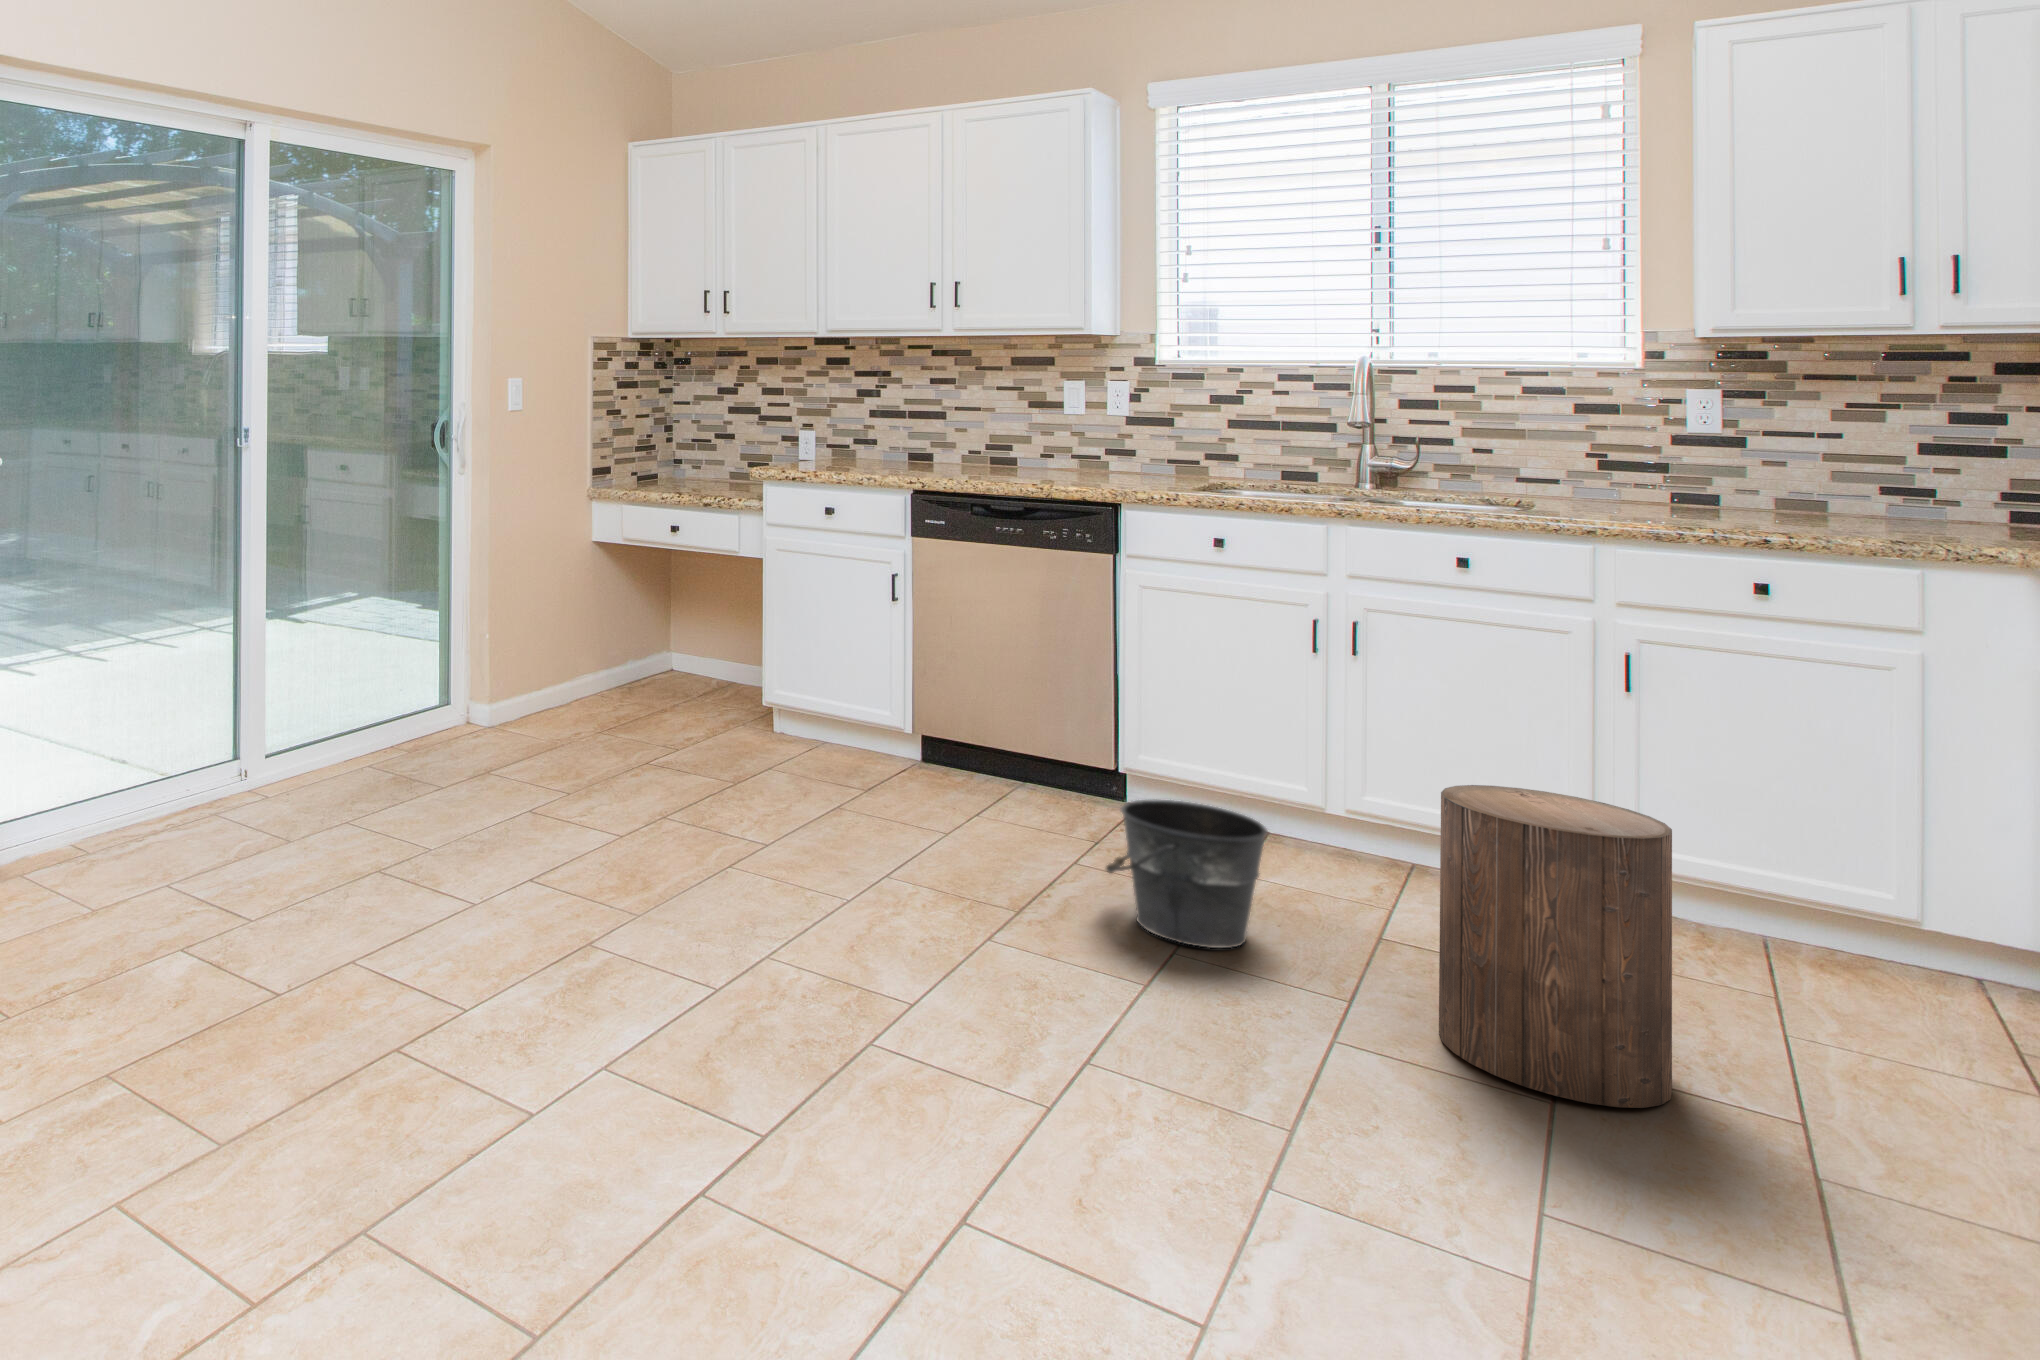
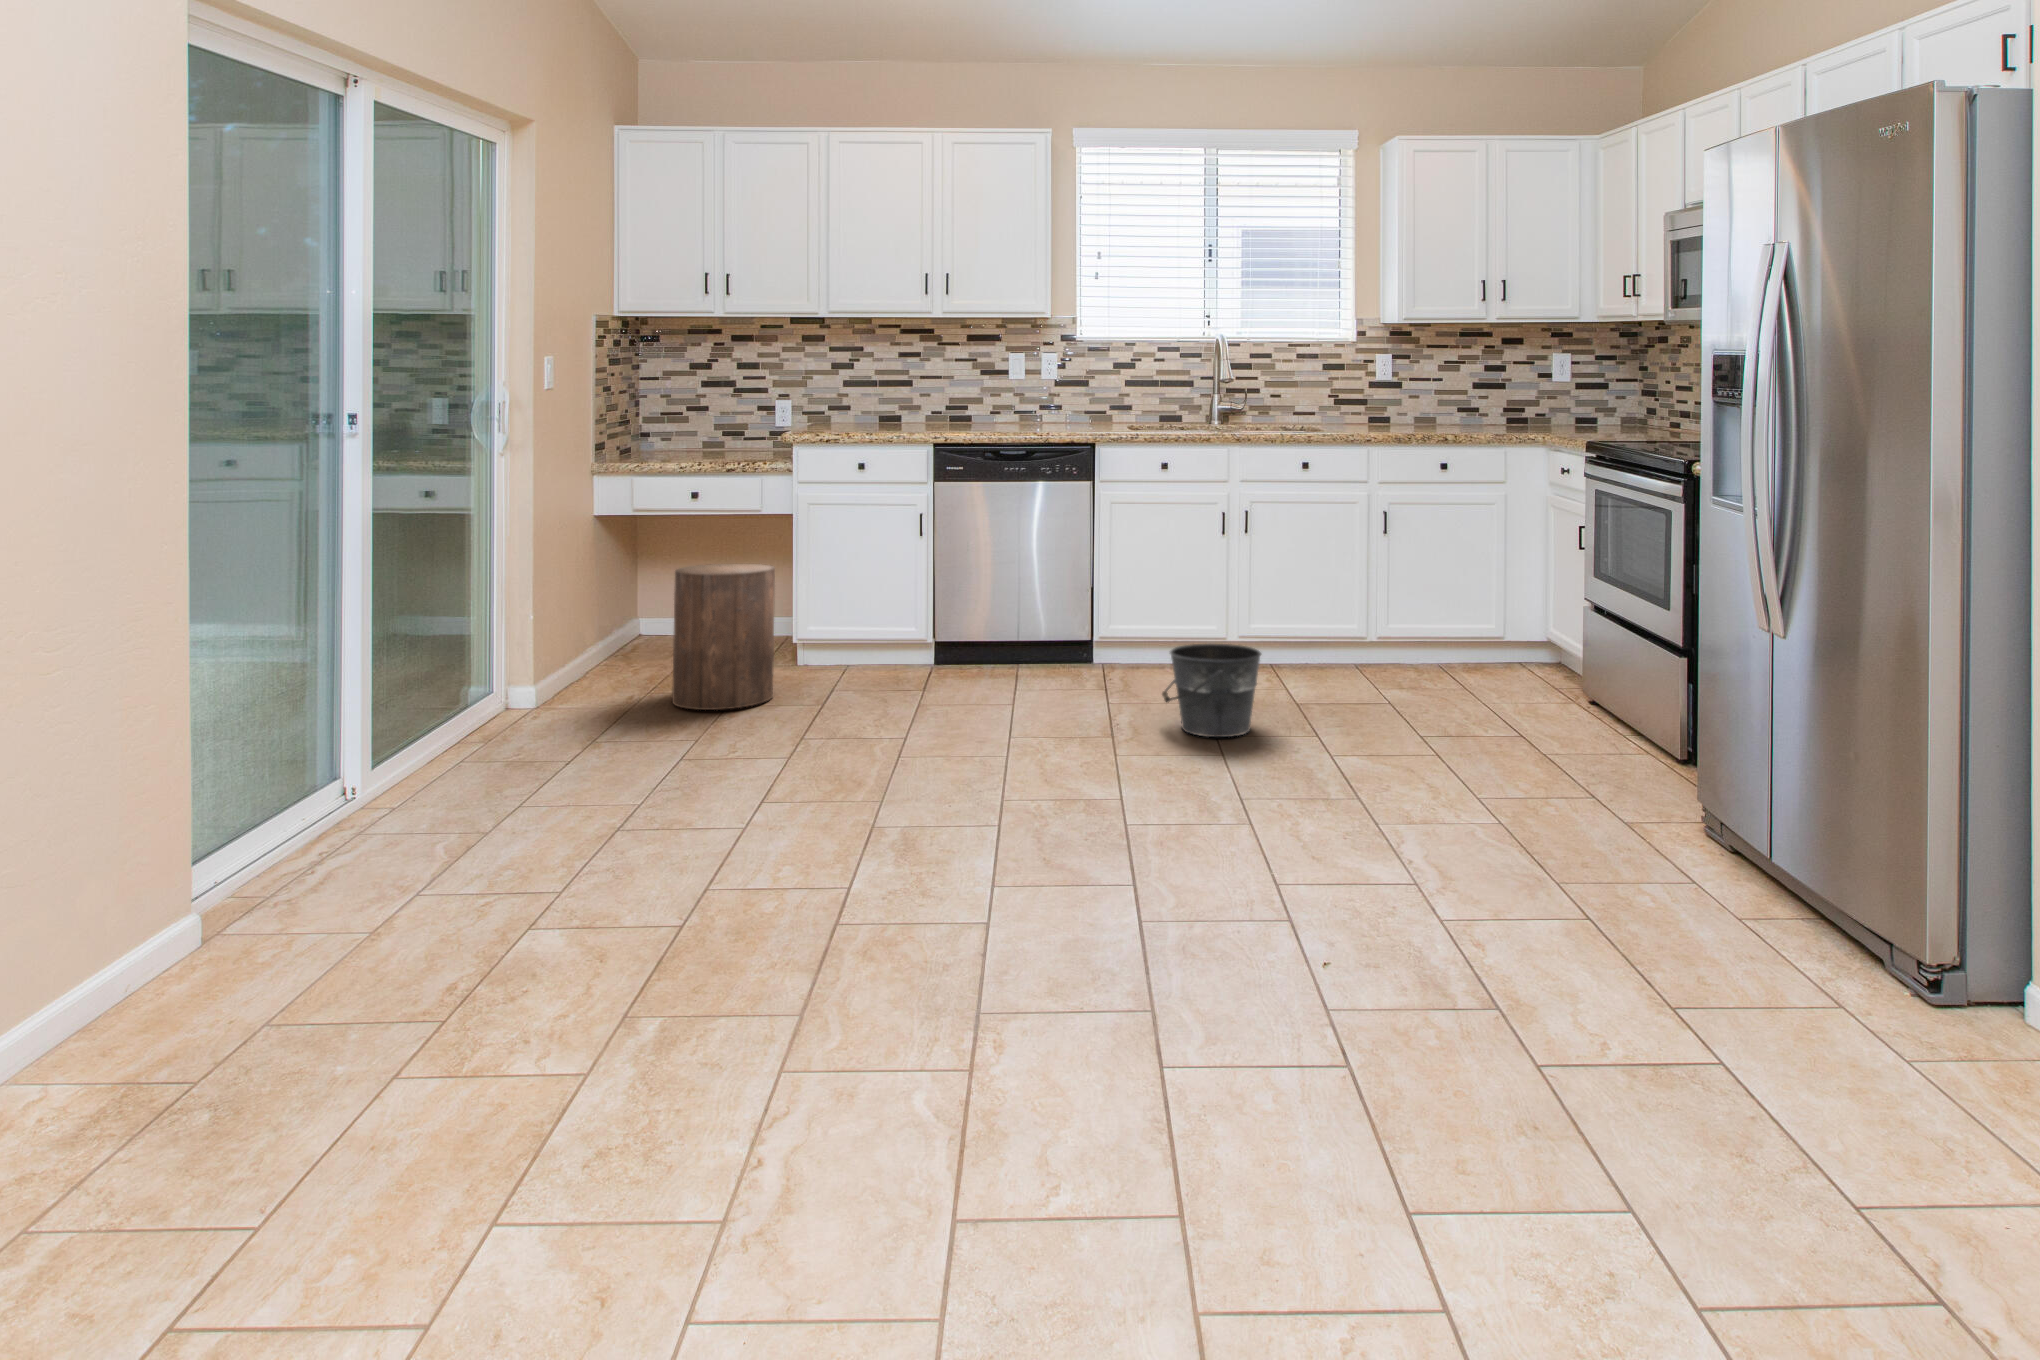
stool: present [1439,785,1672,1108] -> present [672,564,775,710]

